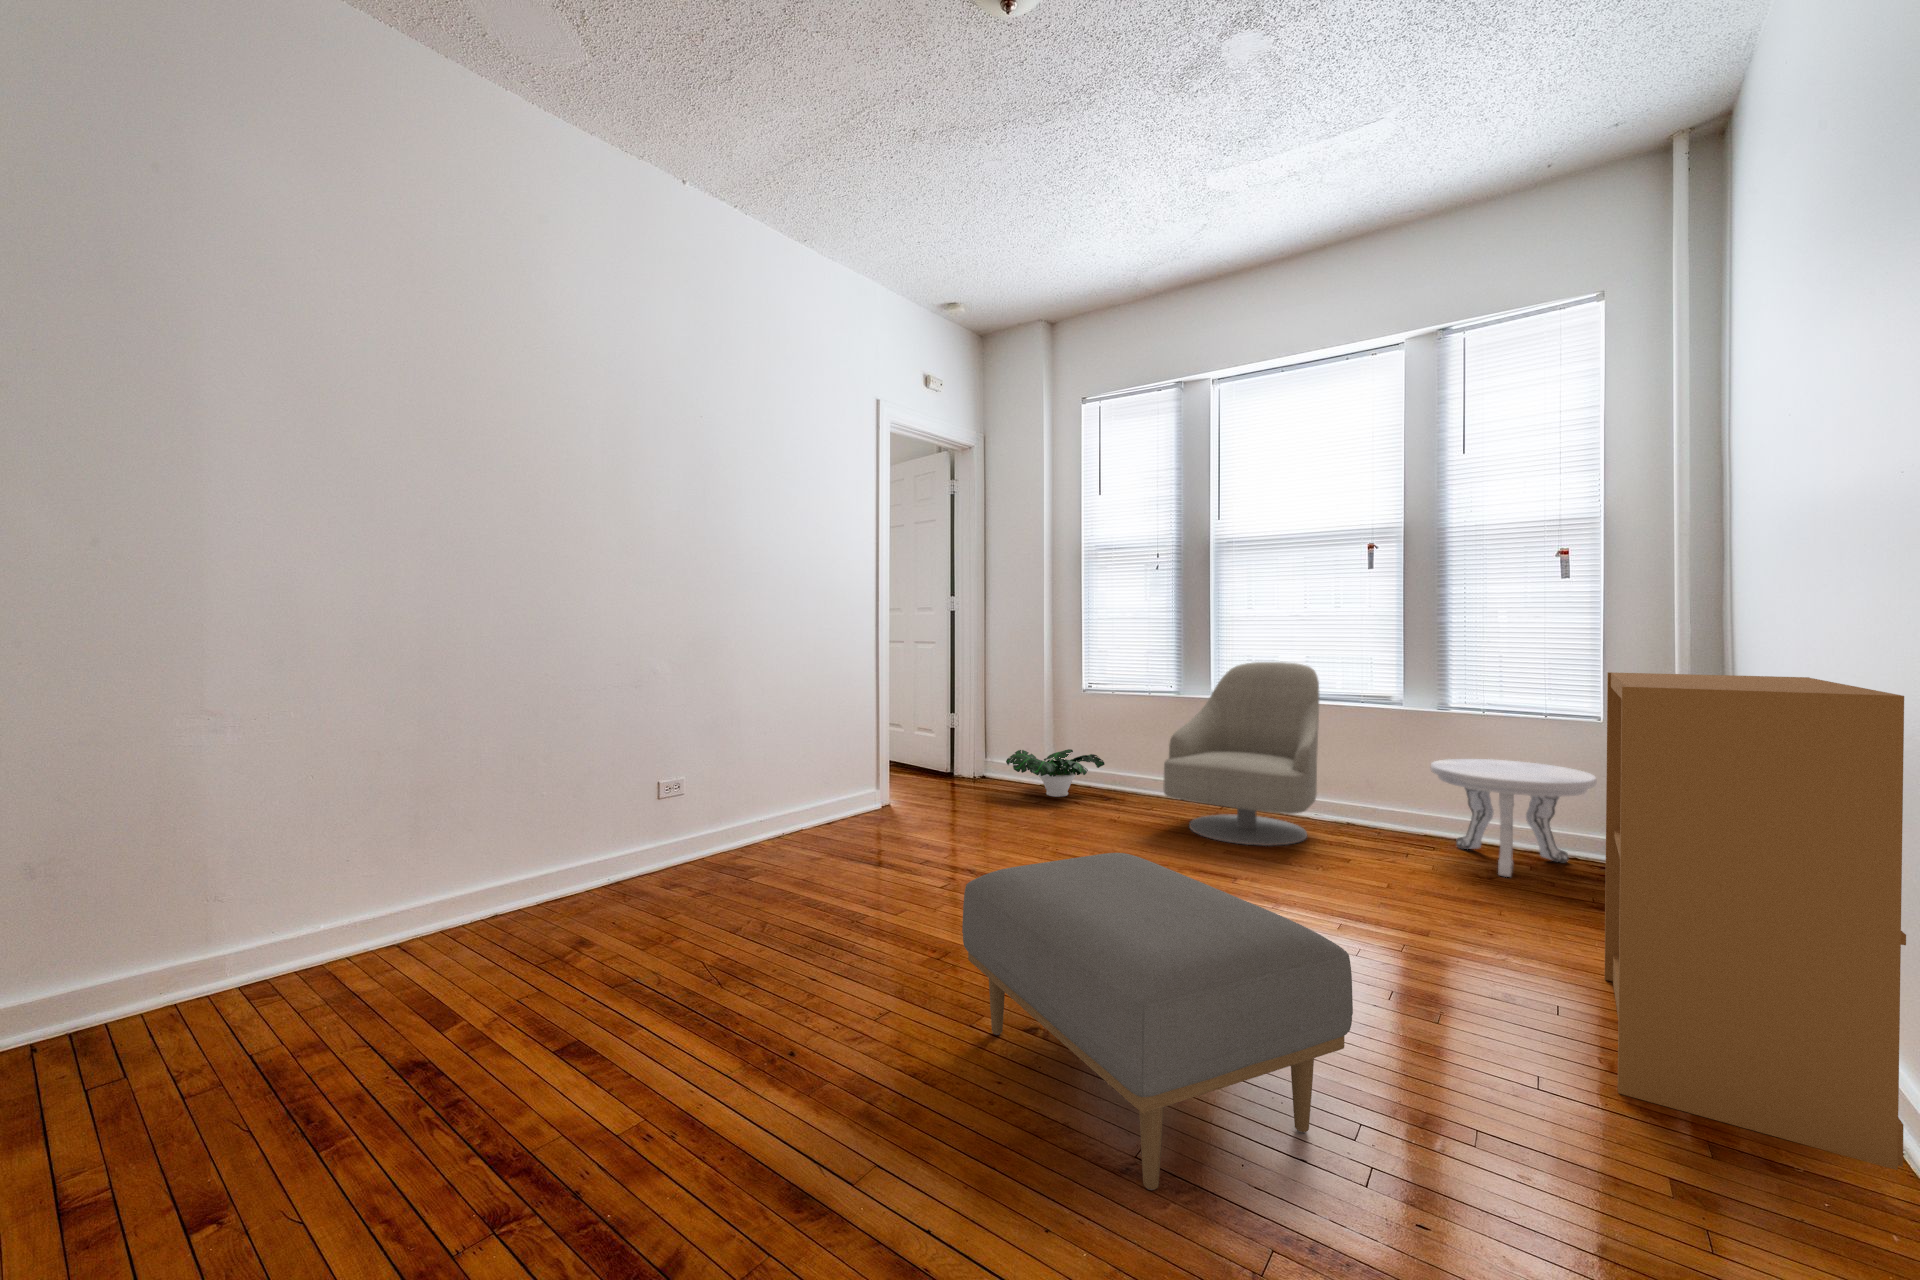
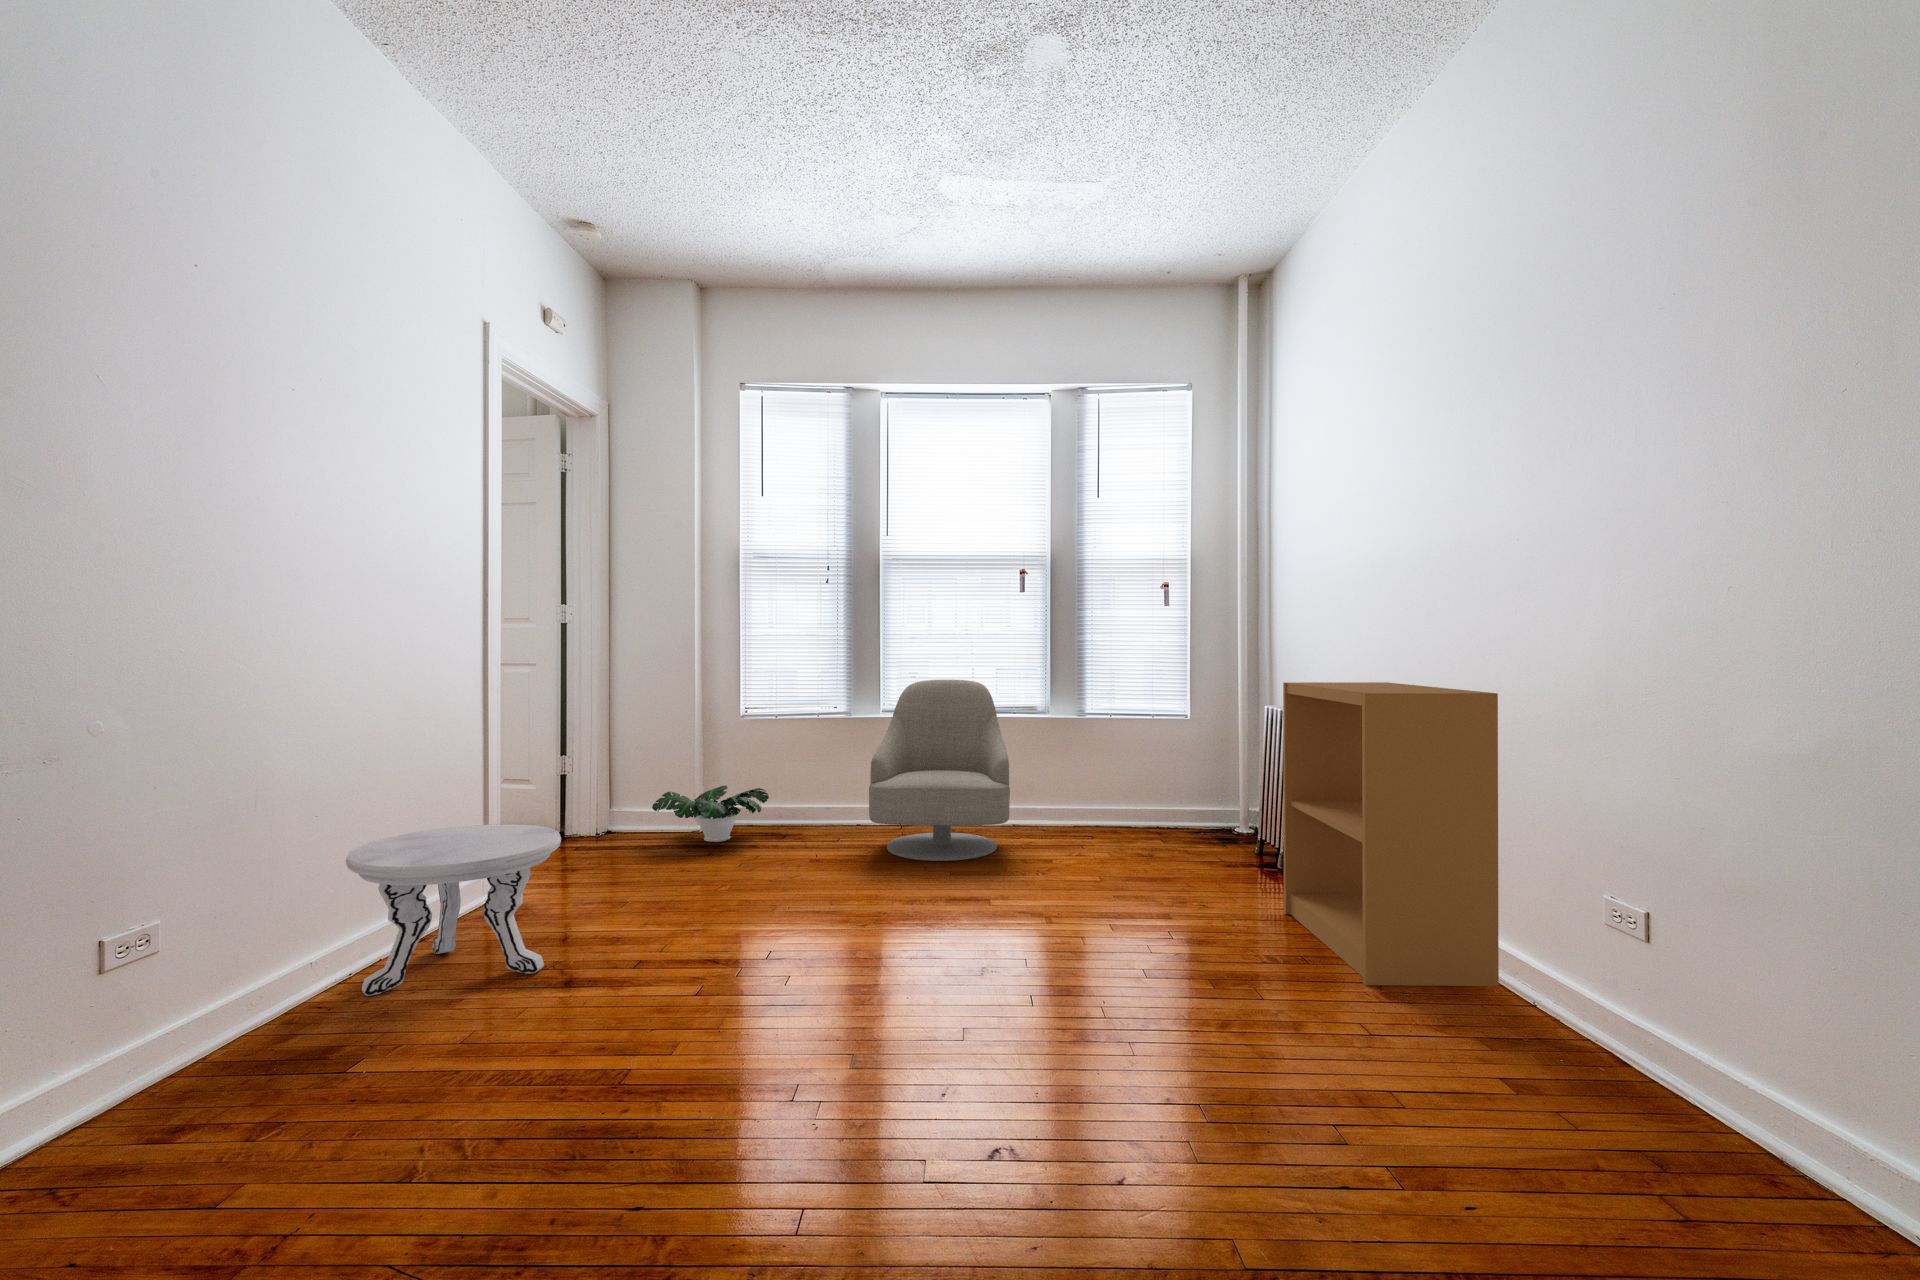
side table: present [1430,759,1597,877] -> present [346,824,561,996]
ottoman: present [962,853,1353,1190] -> none [926,874,1285,1155]

